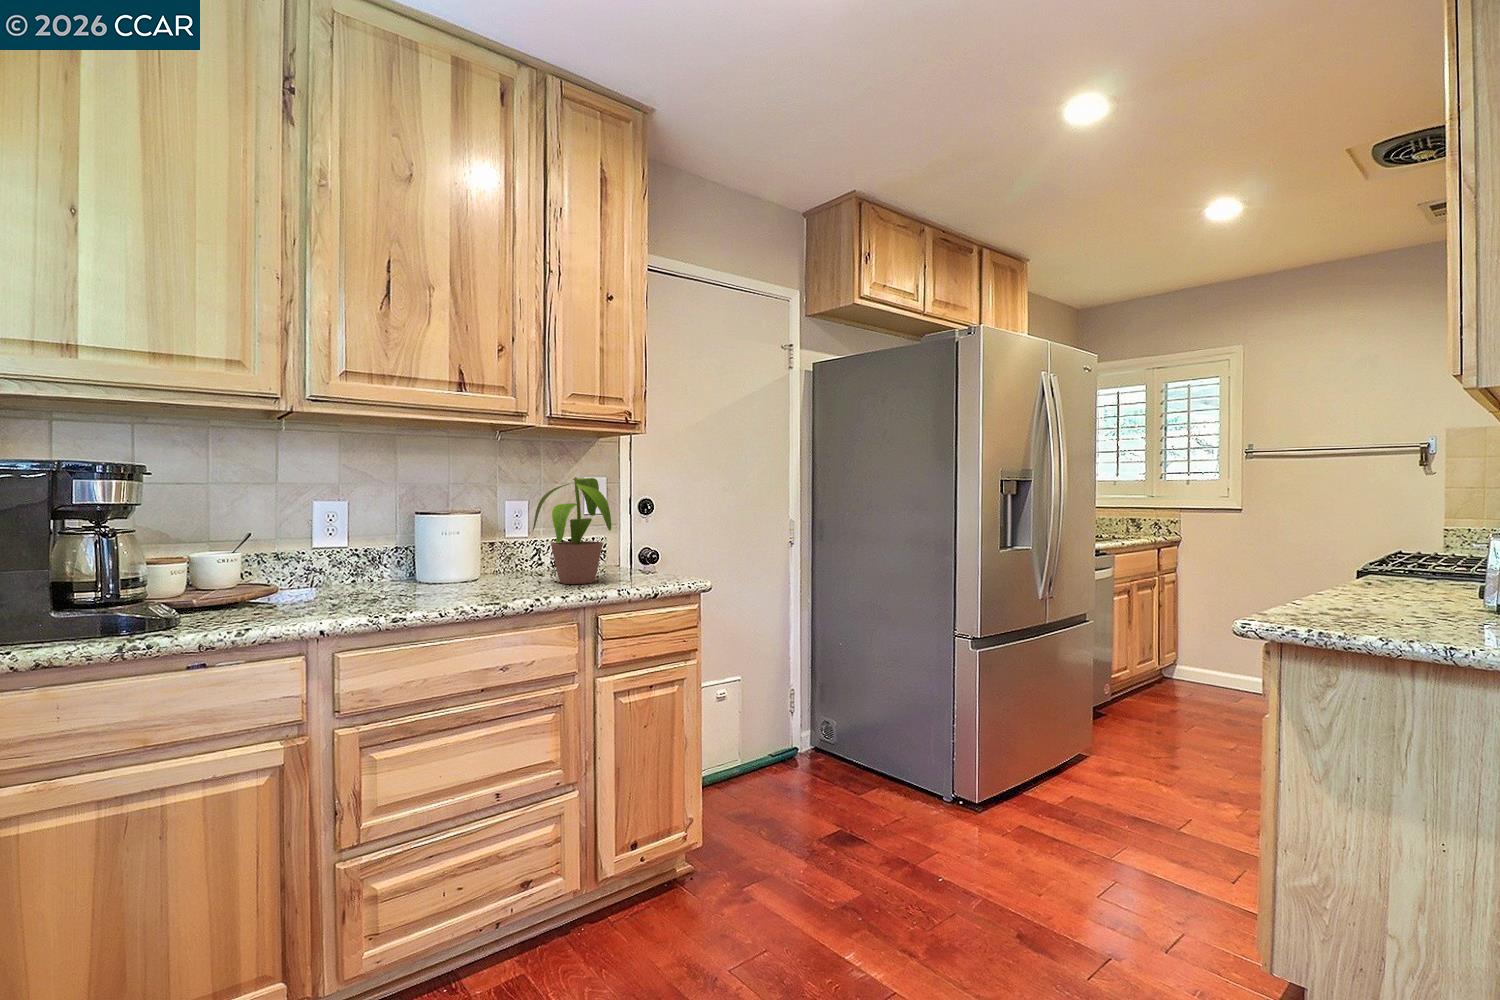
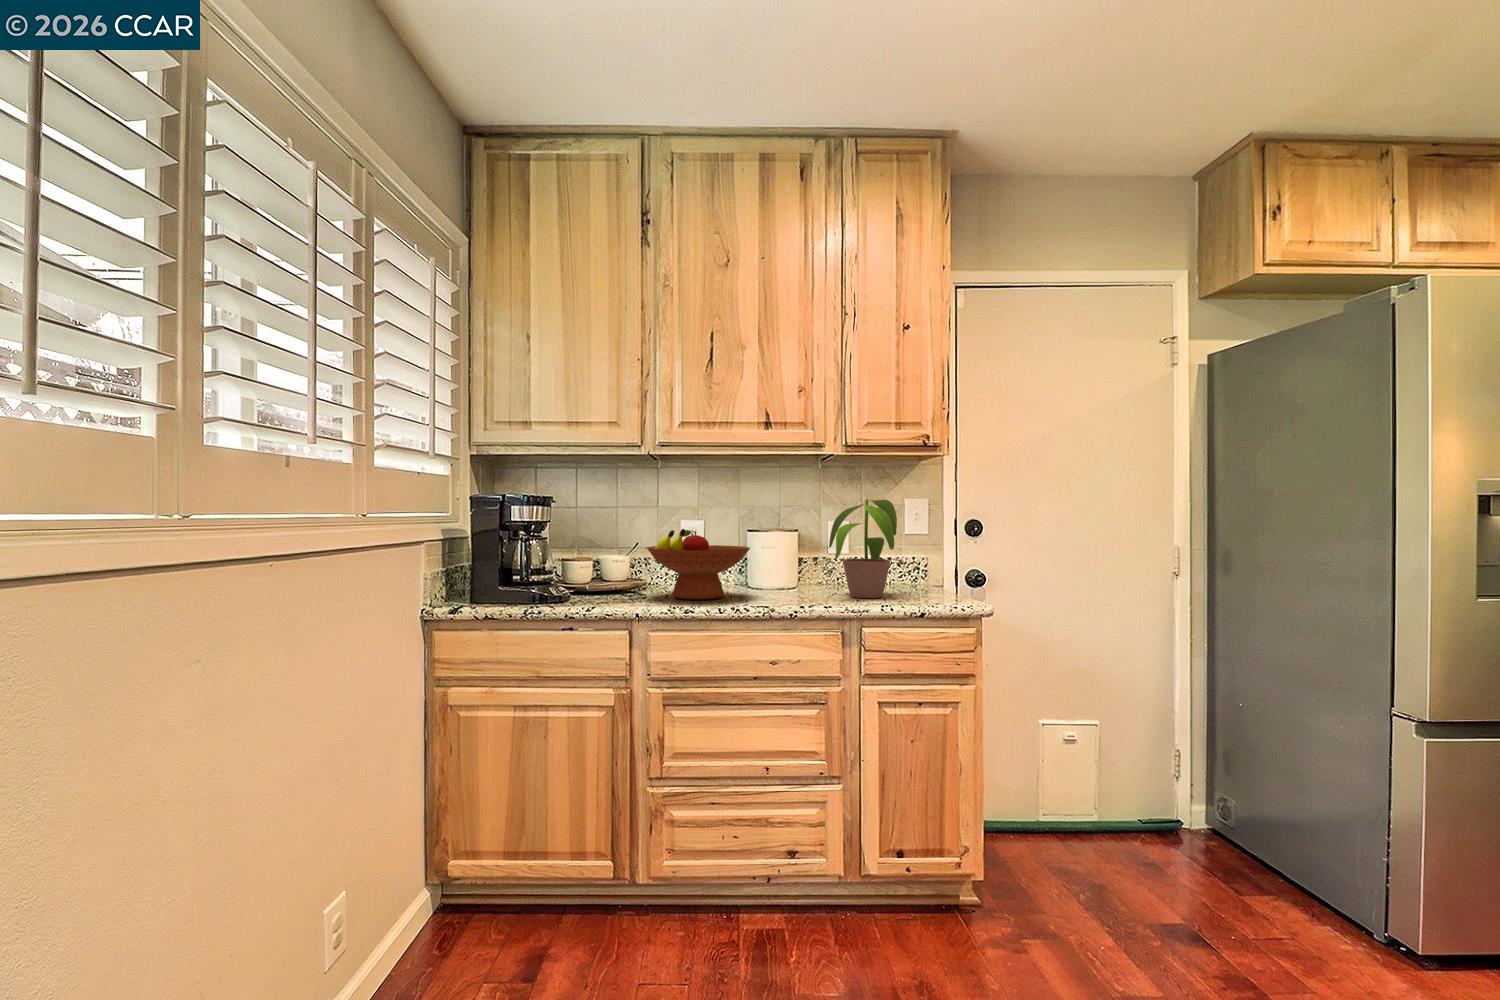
fruit bowl: none [303,514,453,605] -> present [646,529,750,599]

